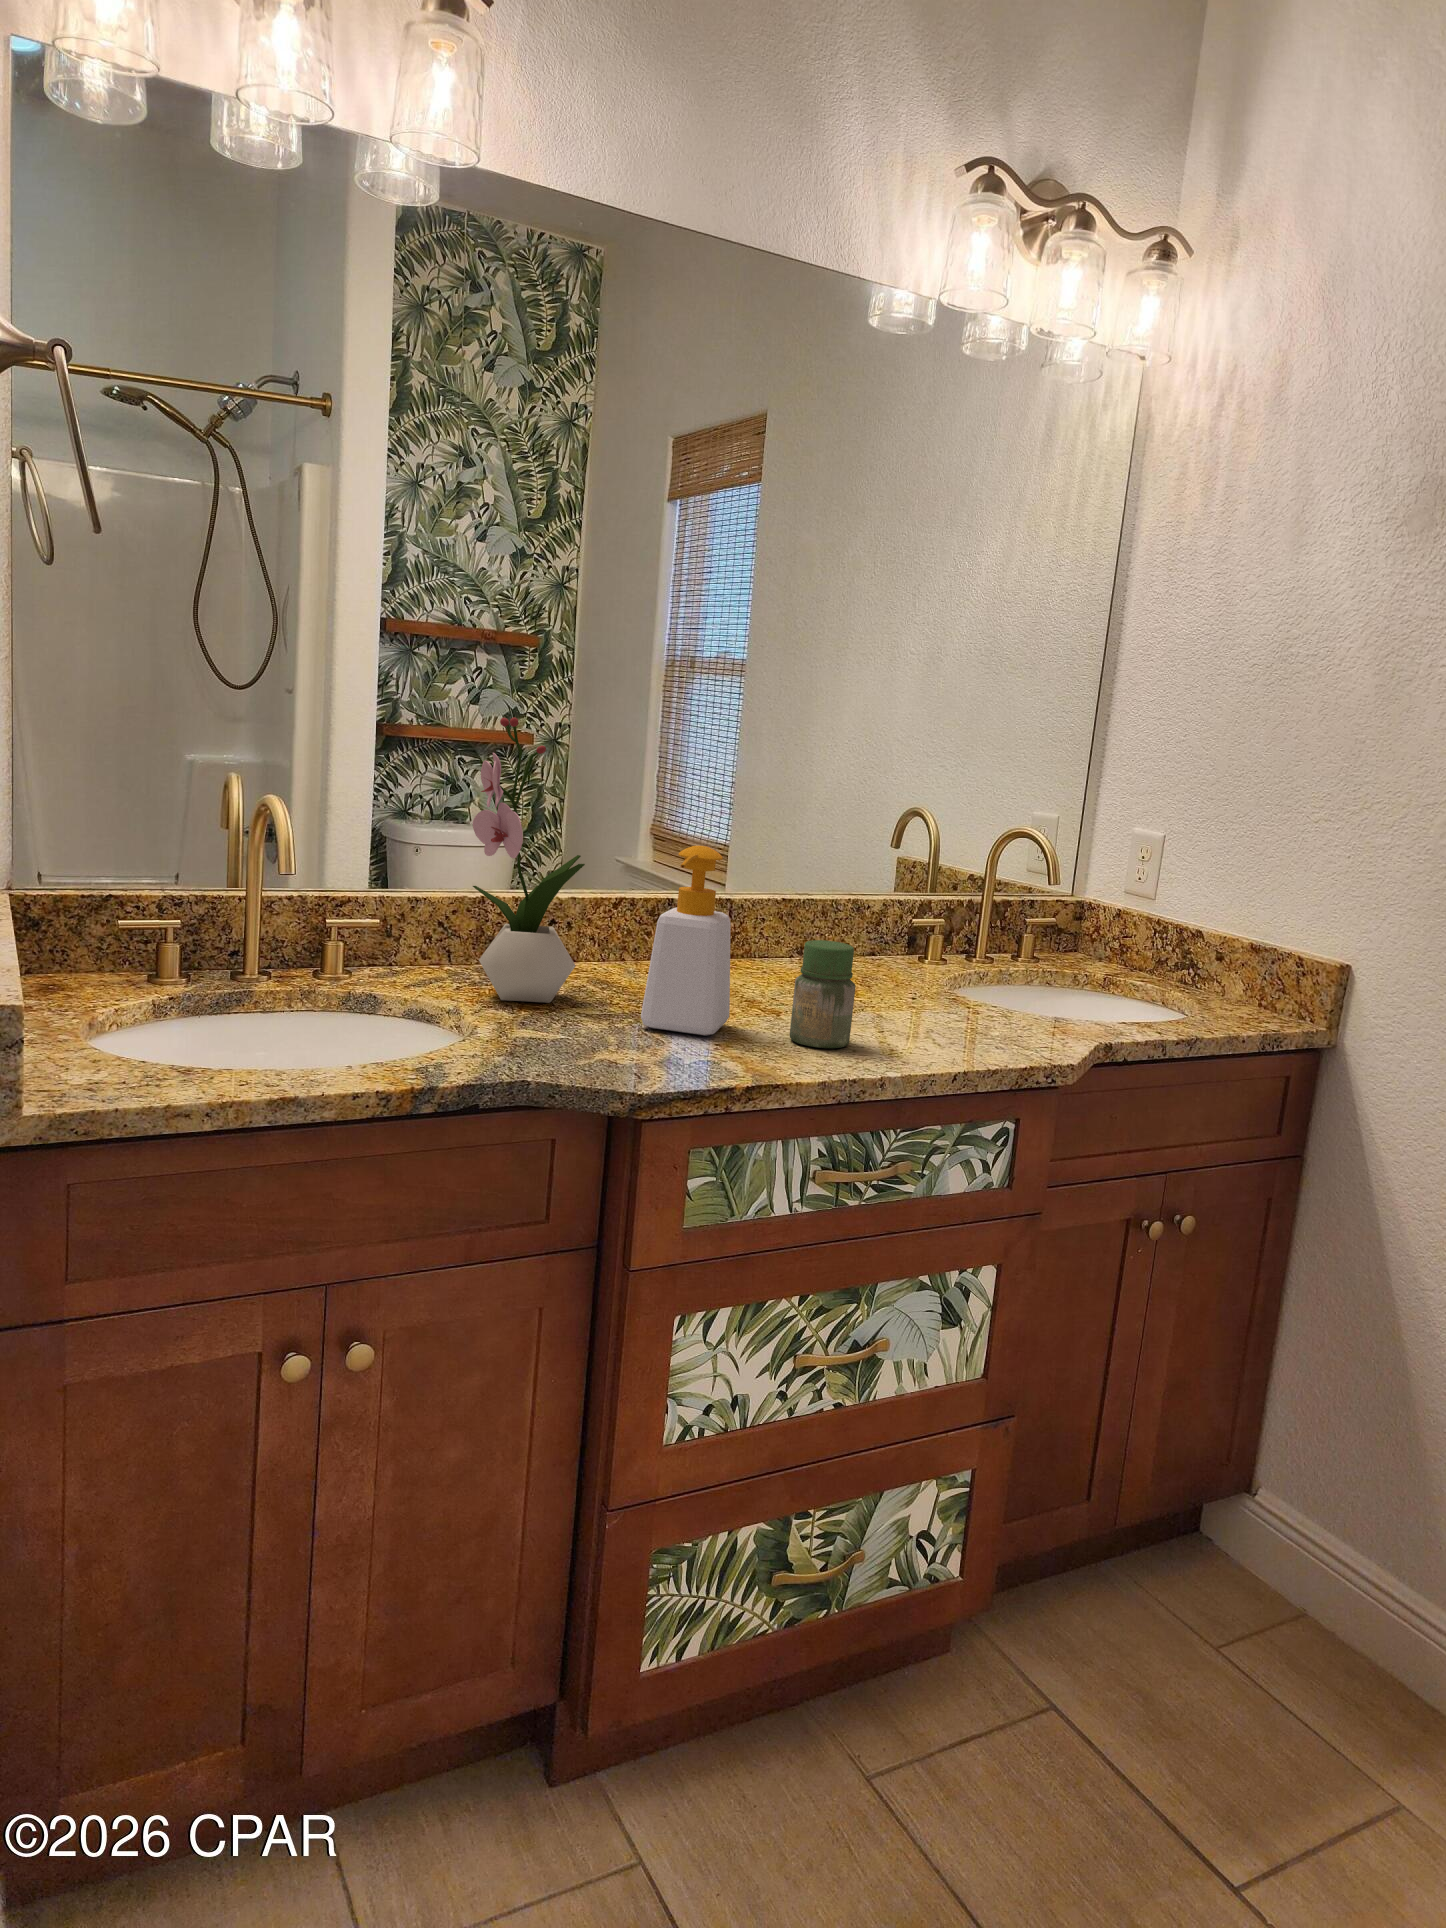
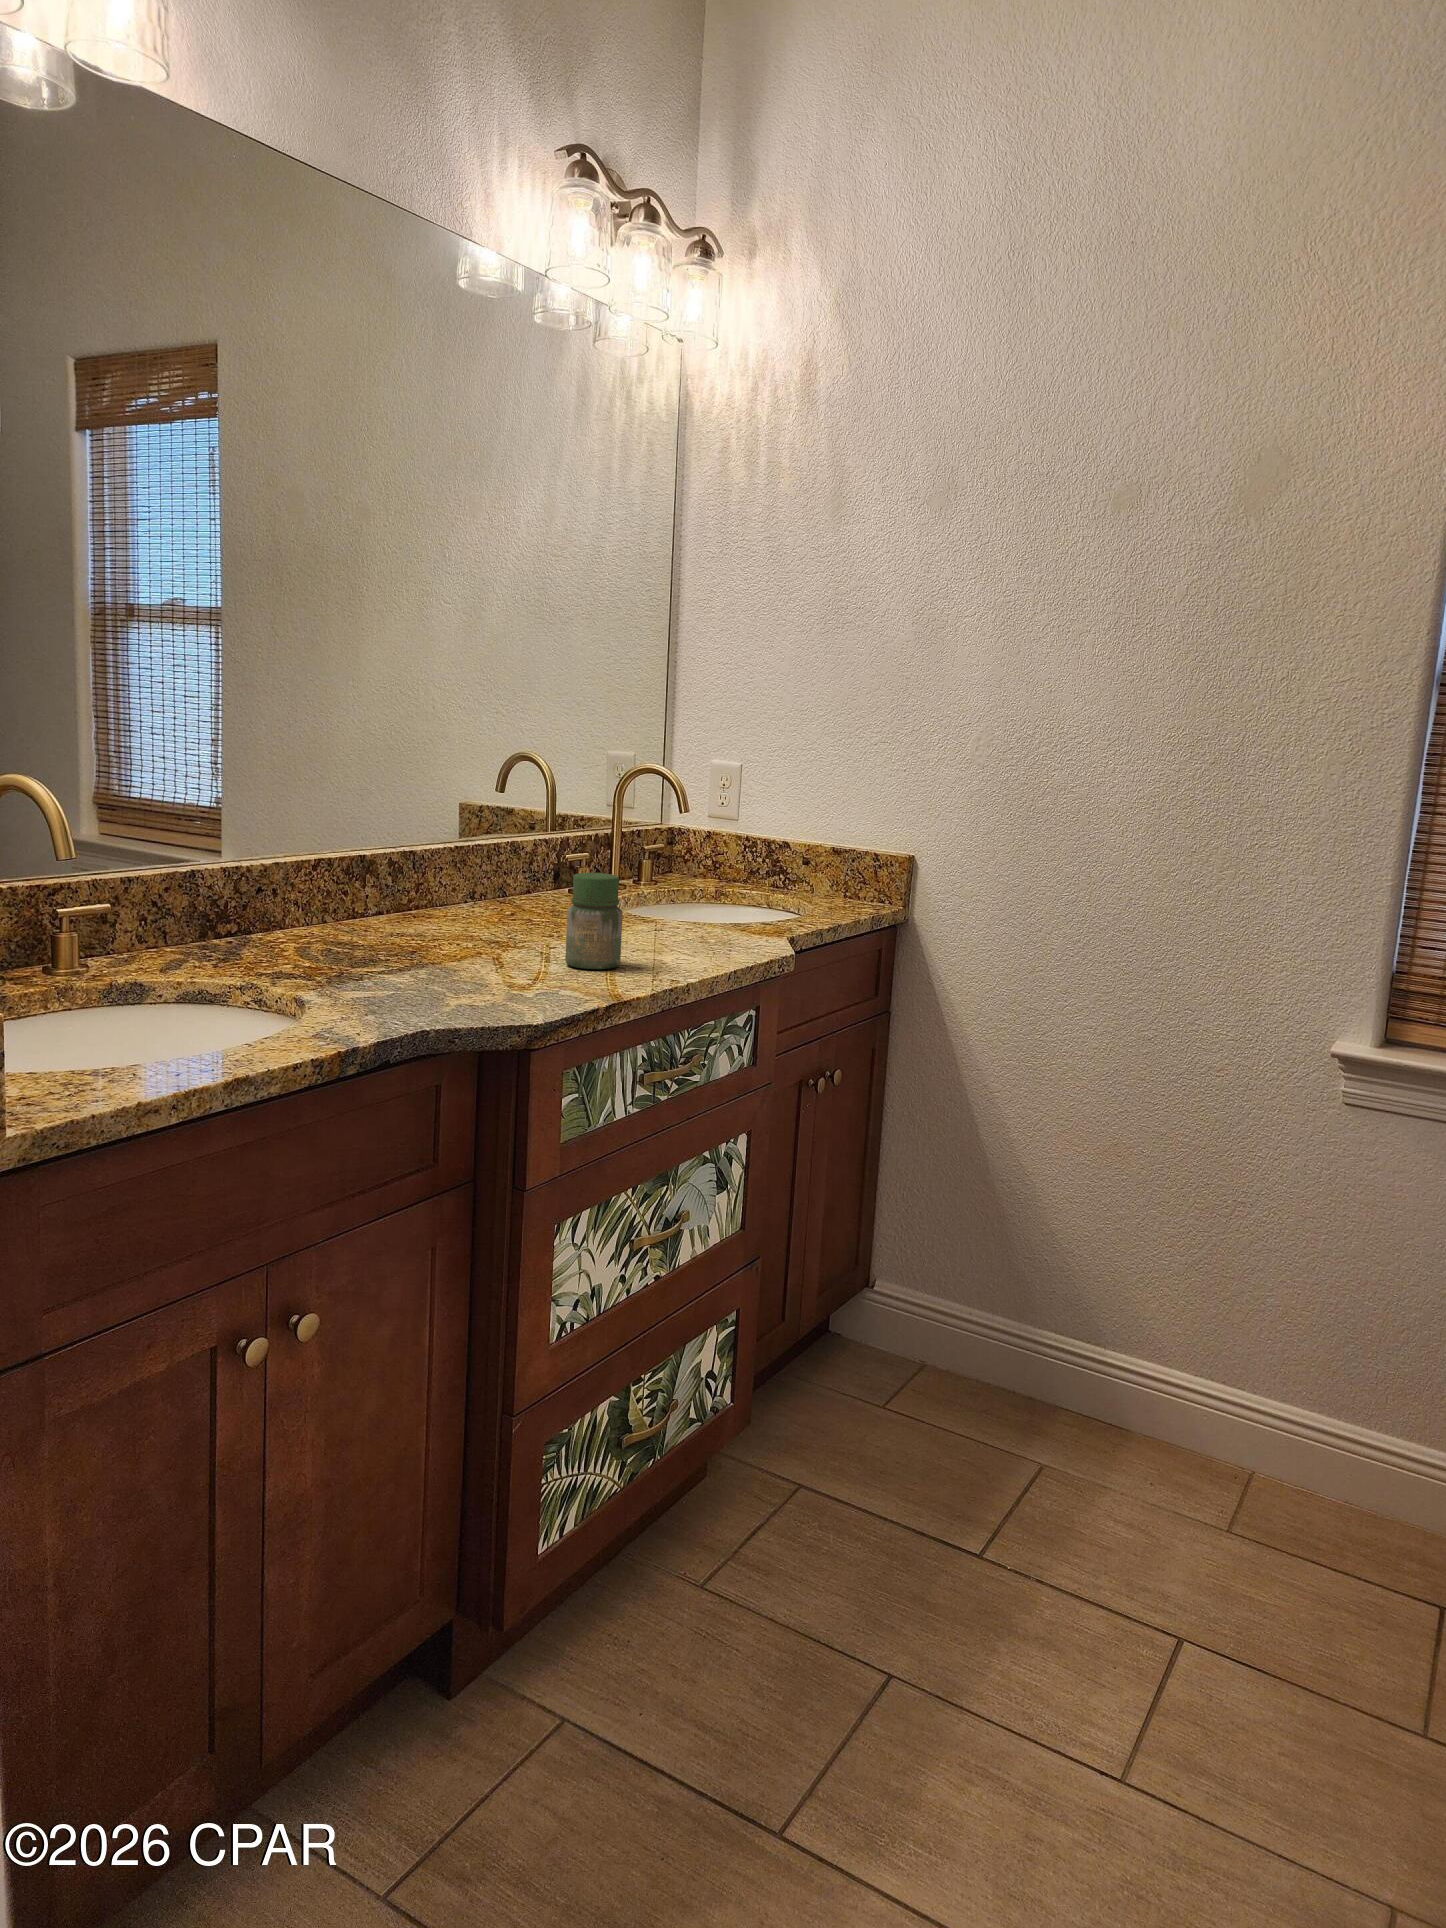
flower arrangement: present [473,717,585,1003] -> none [218,680,352,969]
soap bottle: present [641,846,731,1036] -> none [430,795,511,973]

